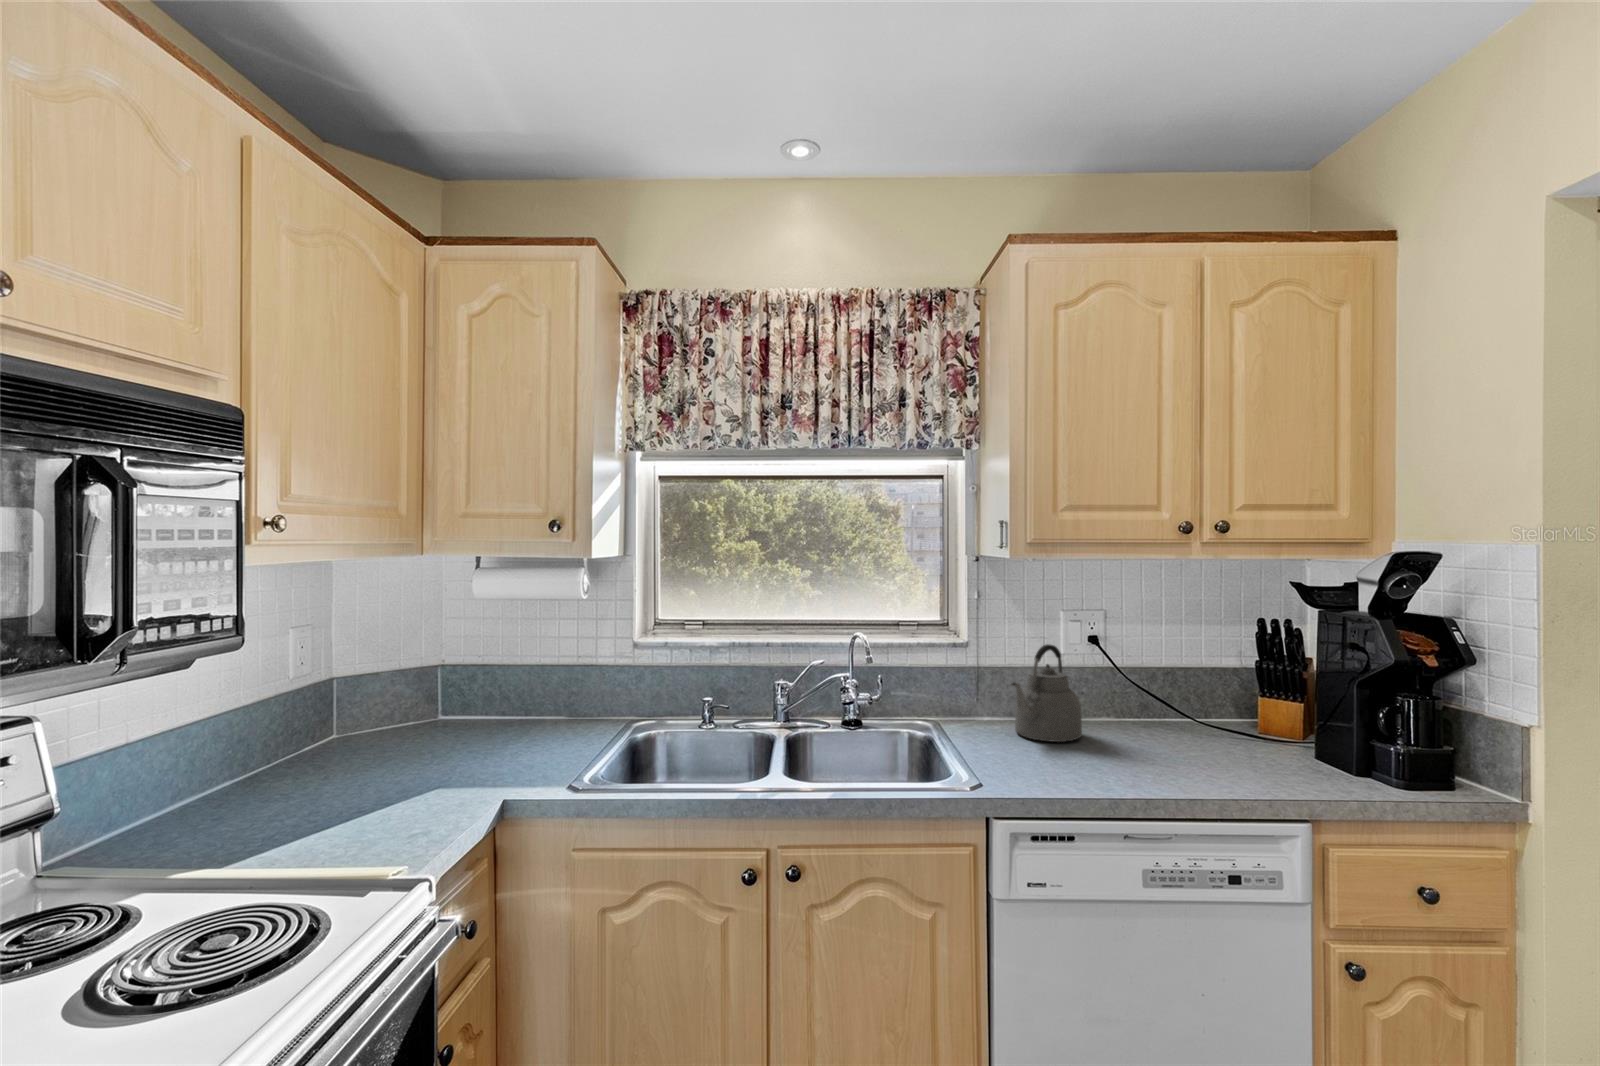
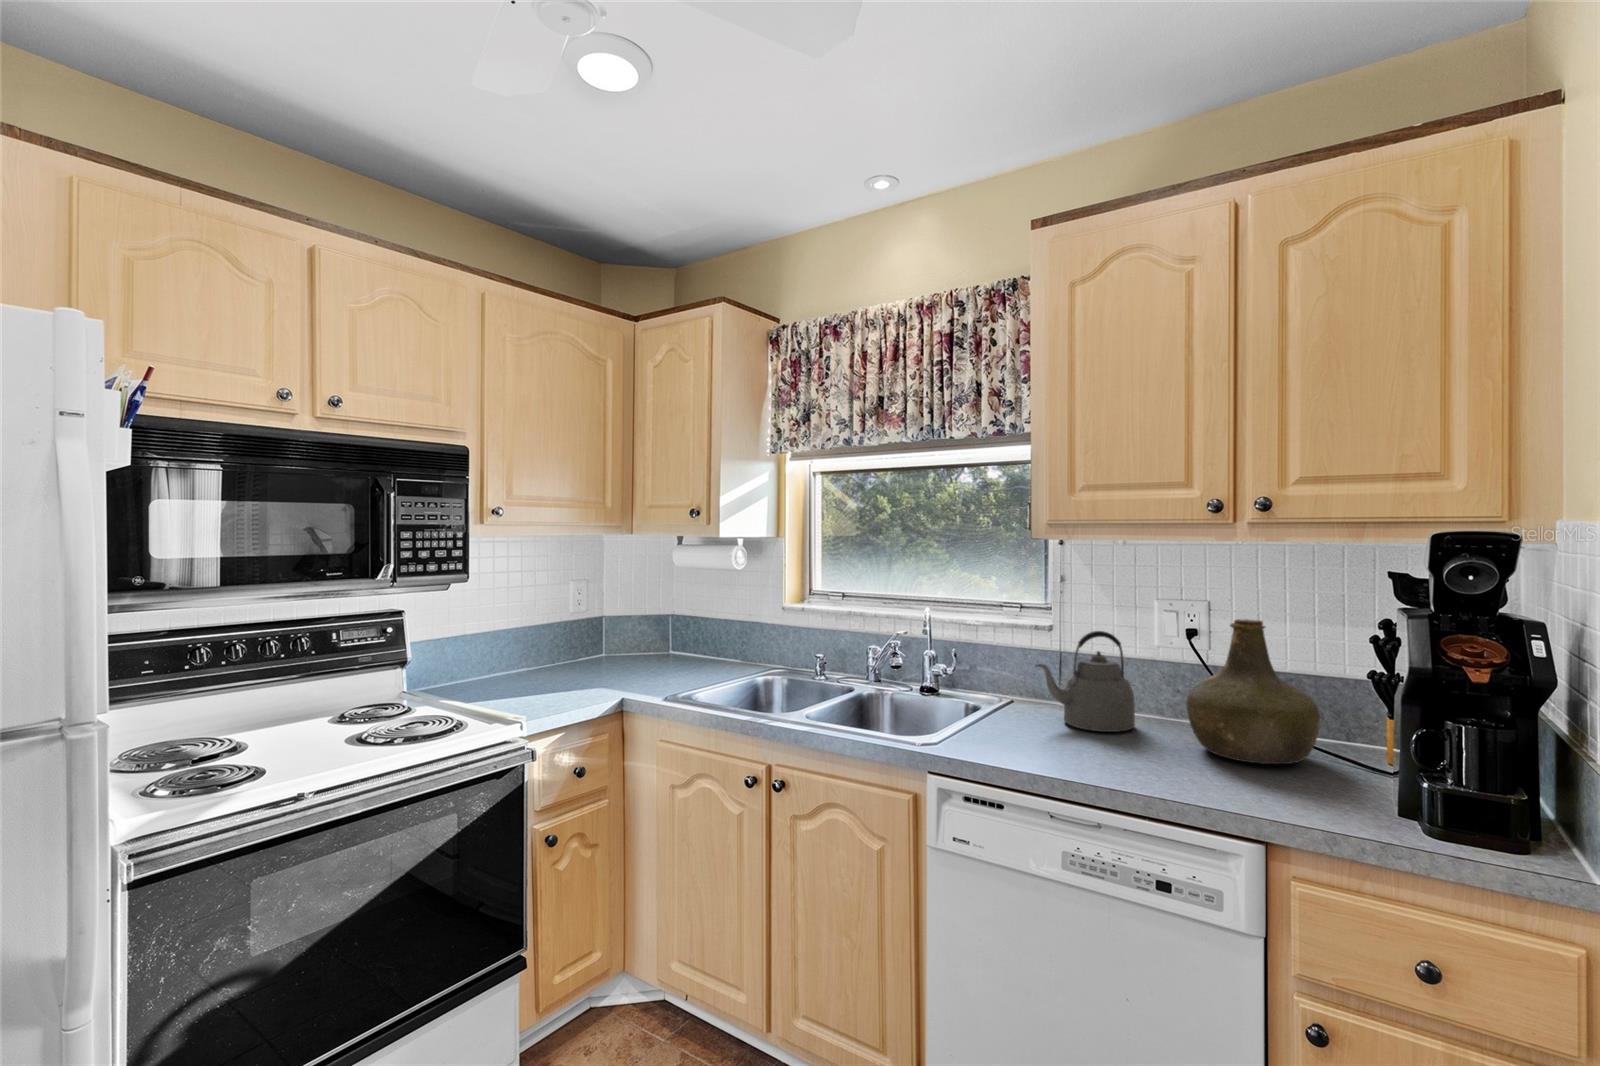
bottle: none [1134,626,1245,750] -> present [1186,619,1320,764]

